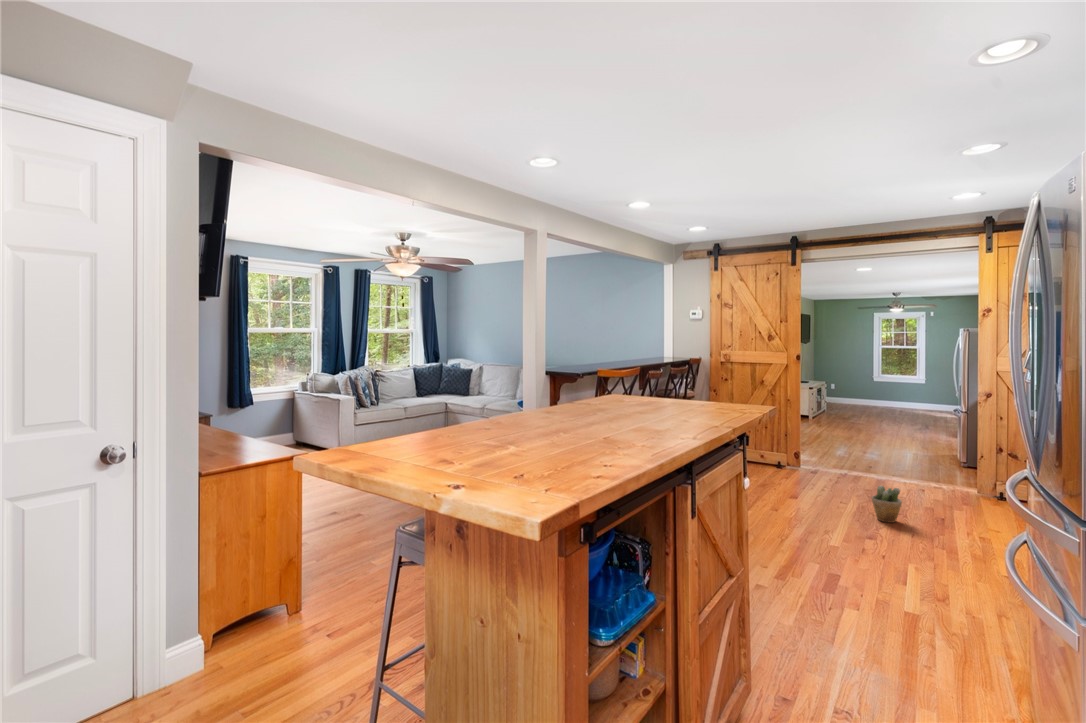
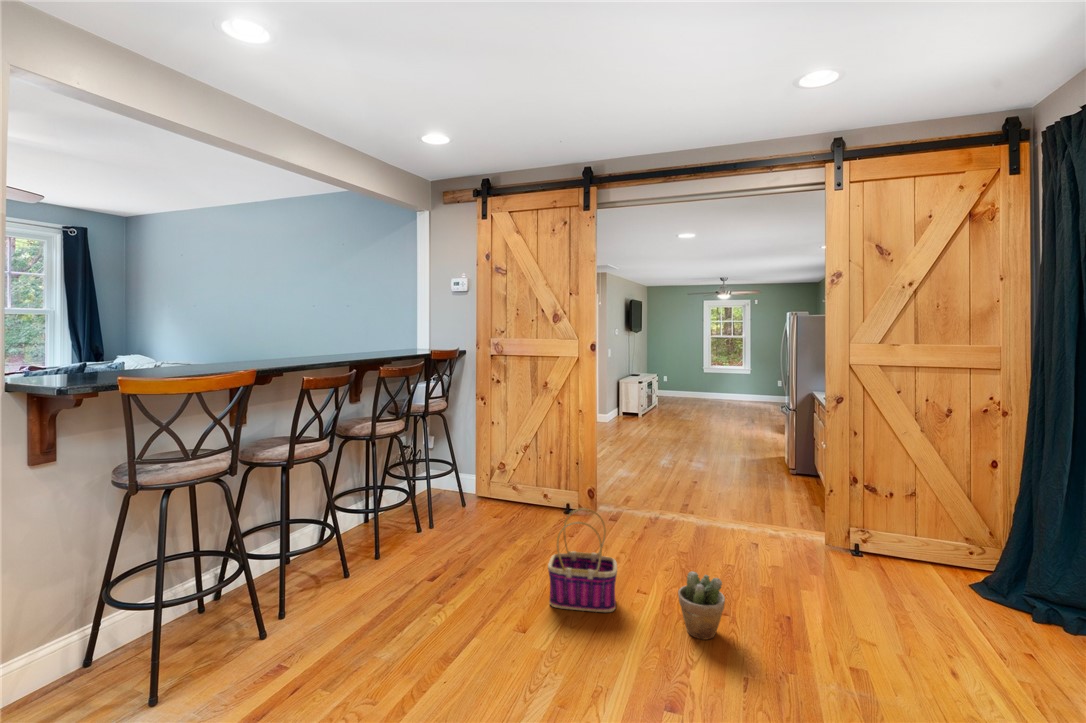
basket: none [786,452,831,510] -> present [548,508,617,612]

